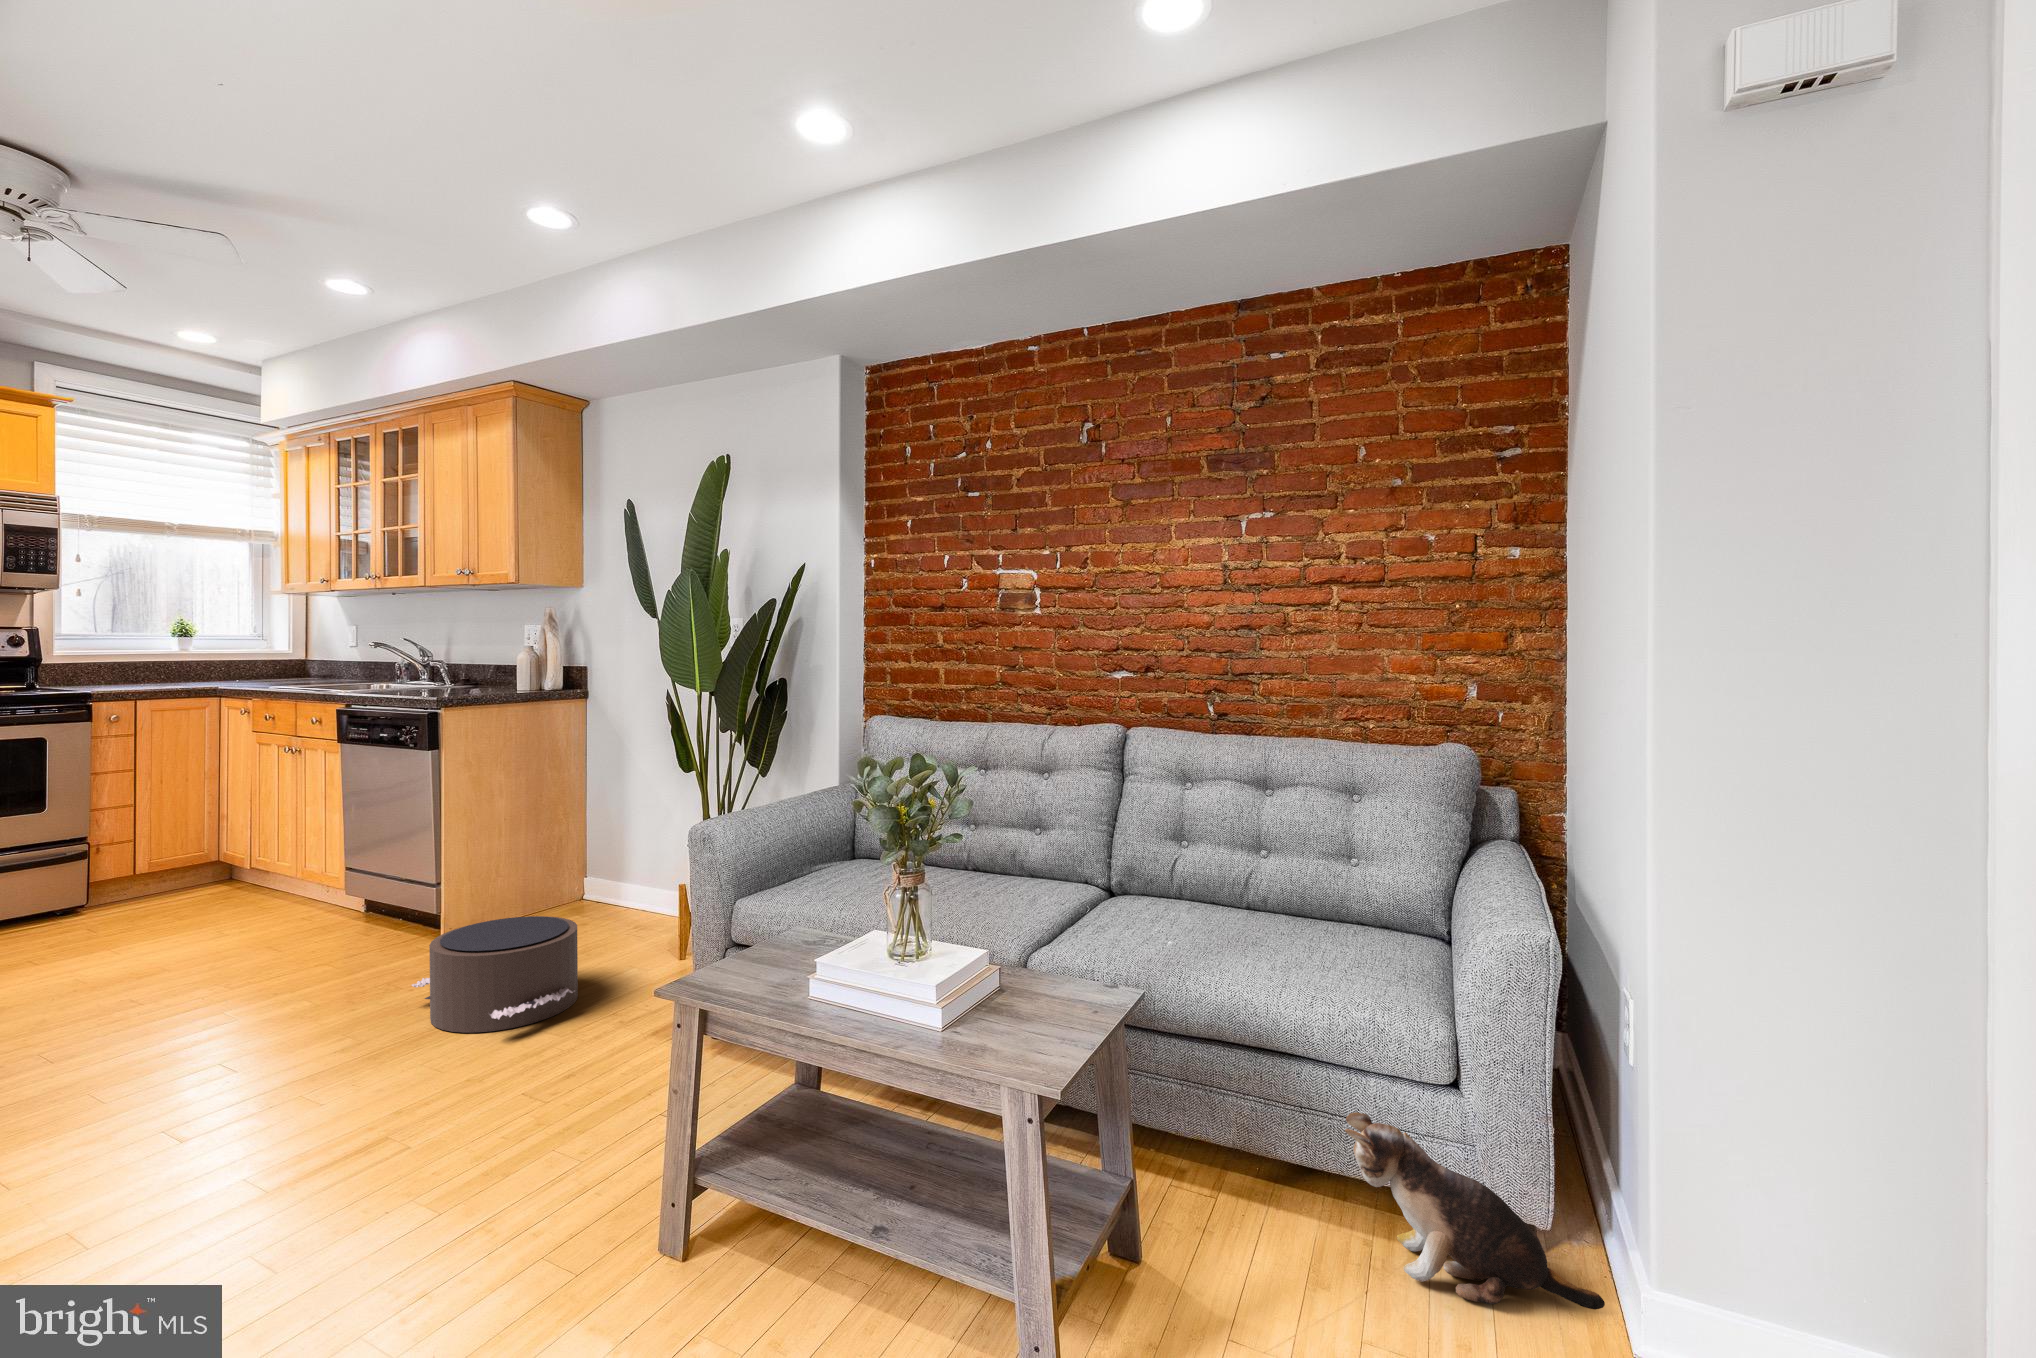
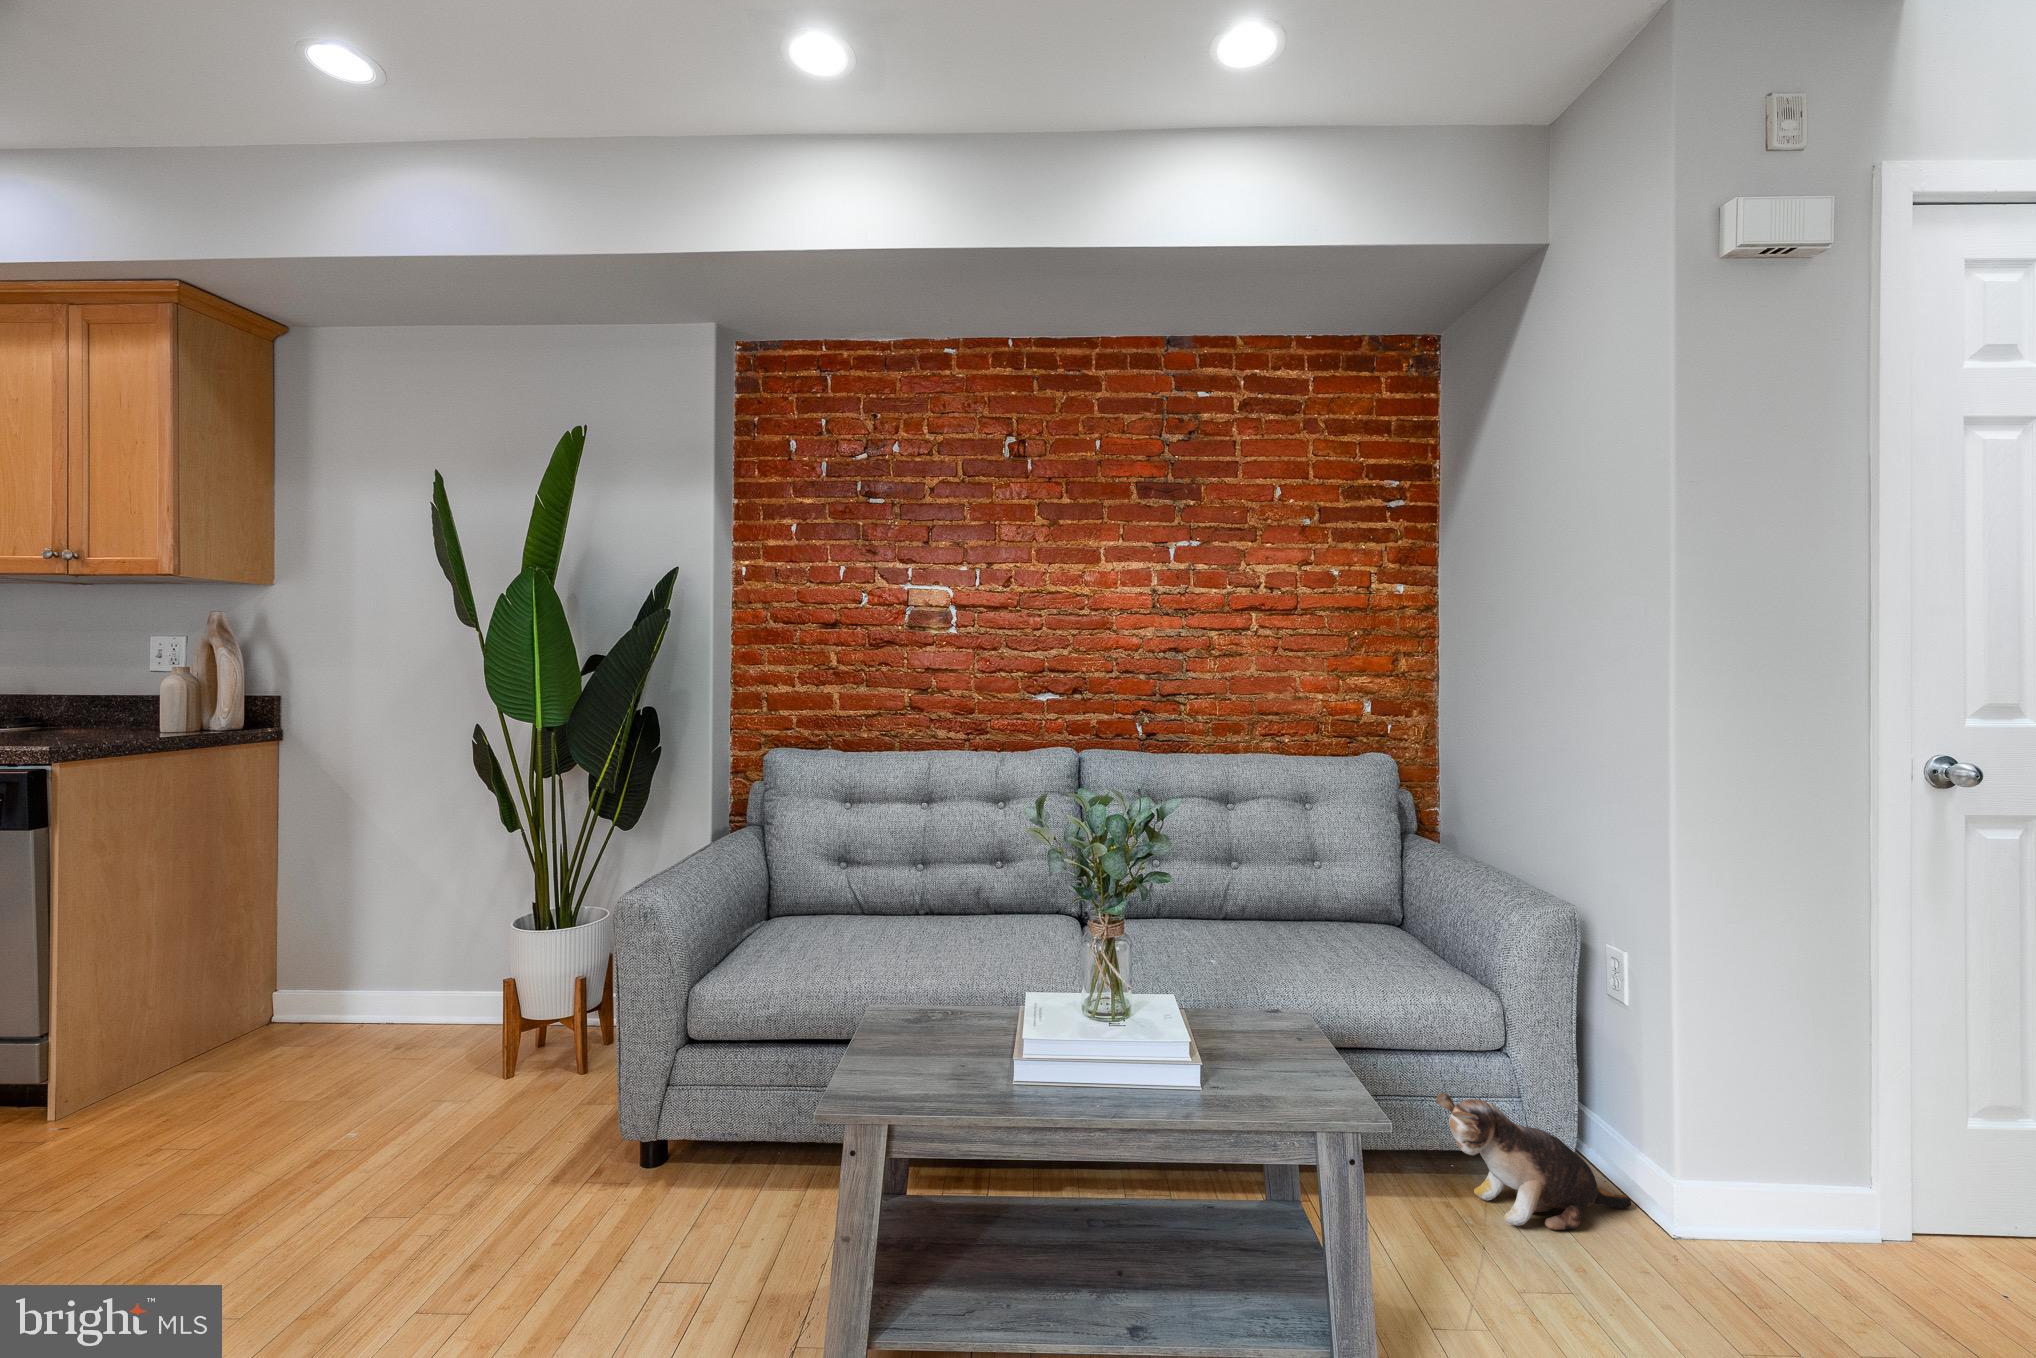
pouf: present [411,916,578,1033] -> none [124,1054,434,1261]

